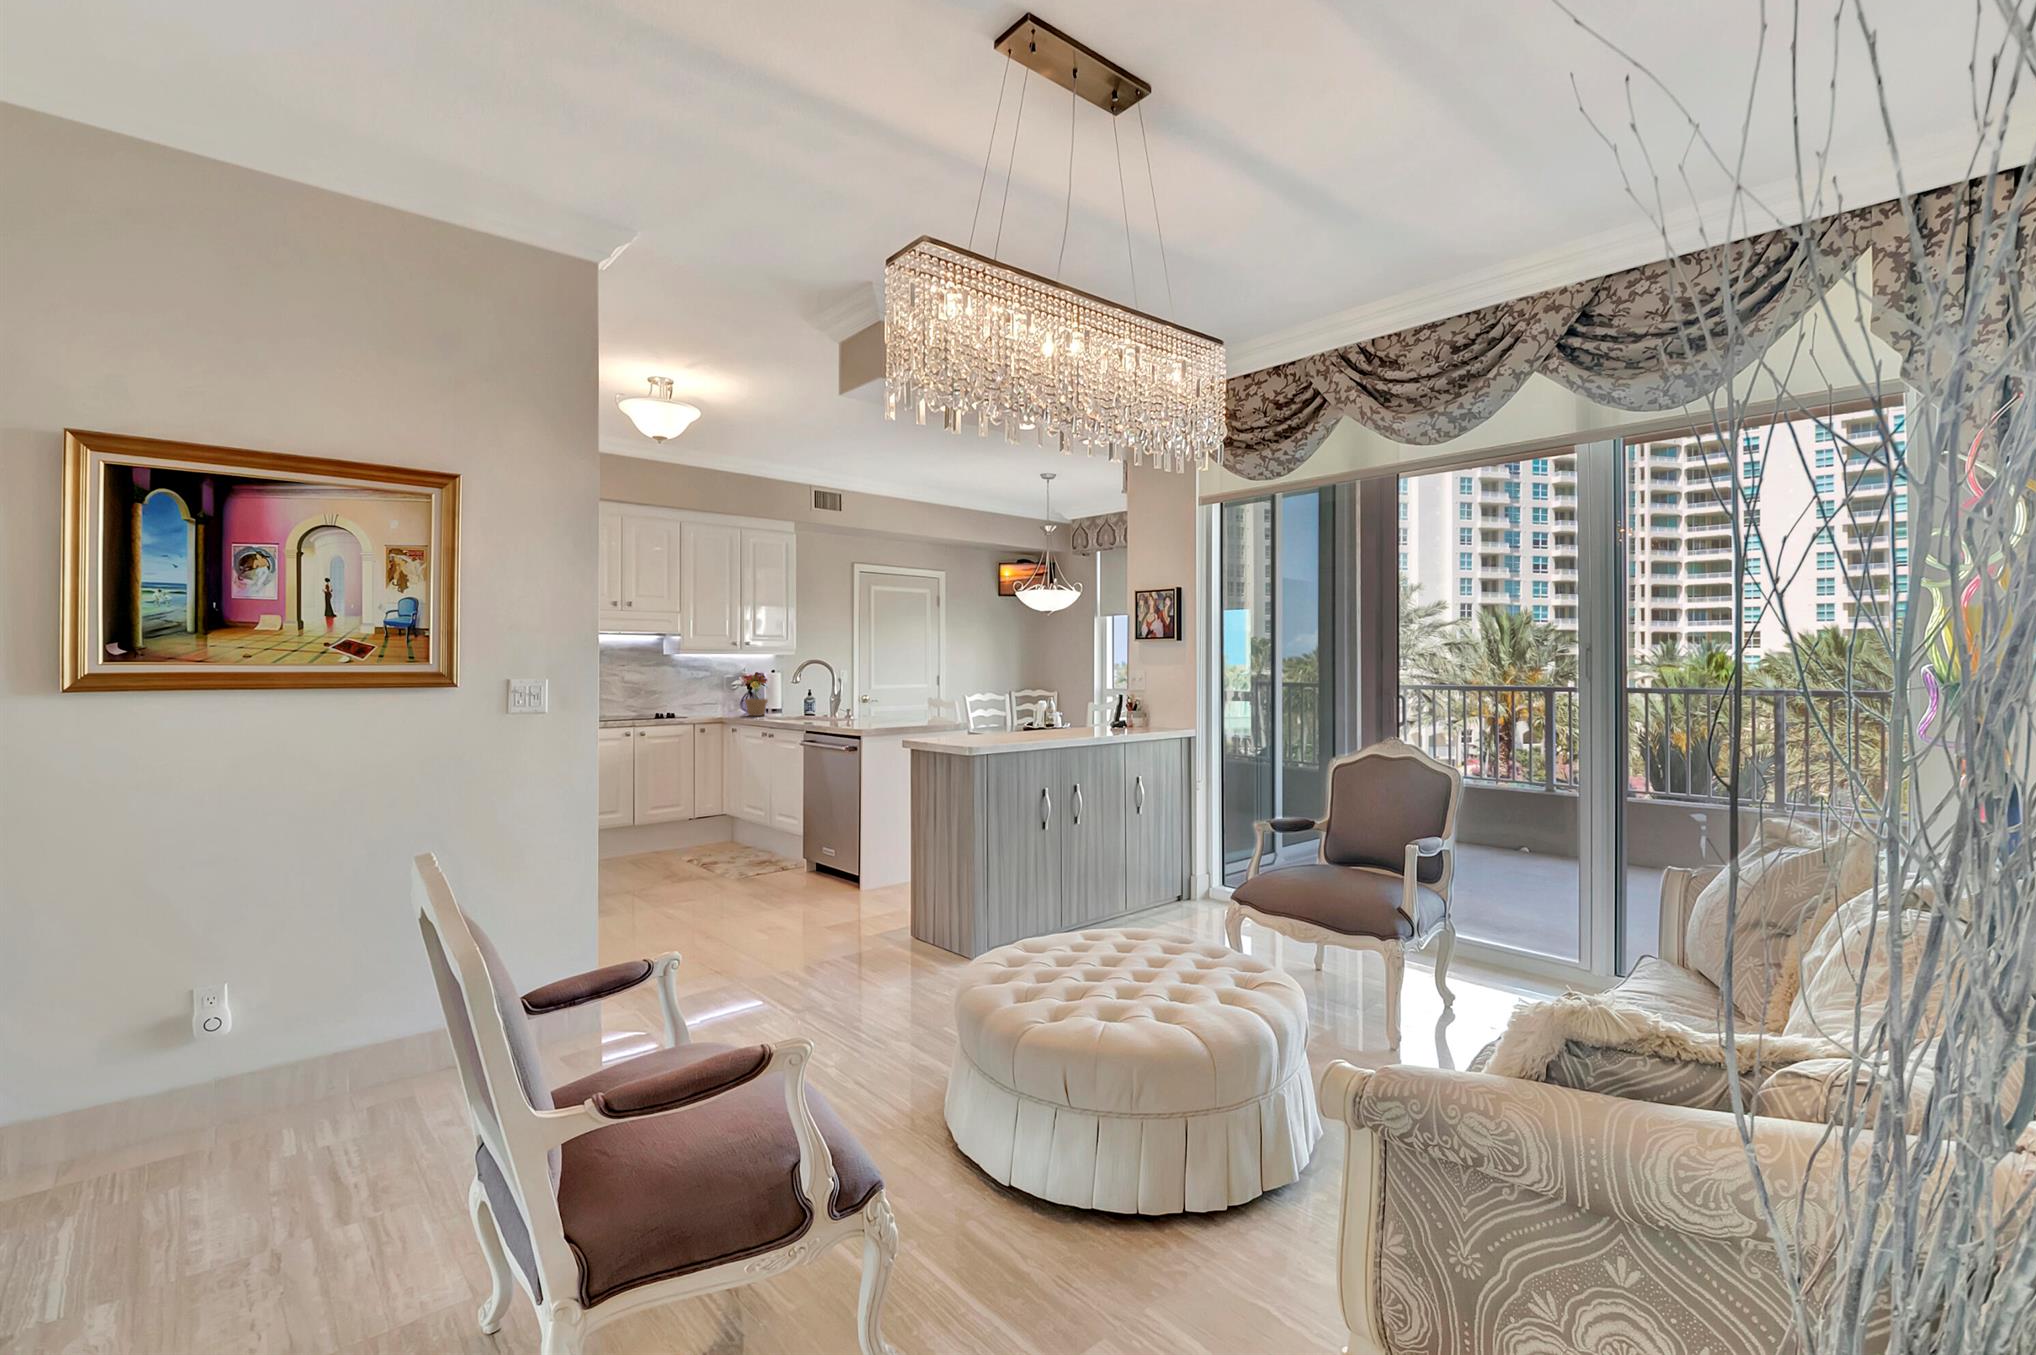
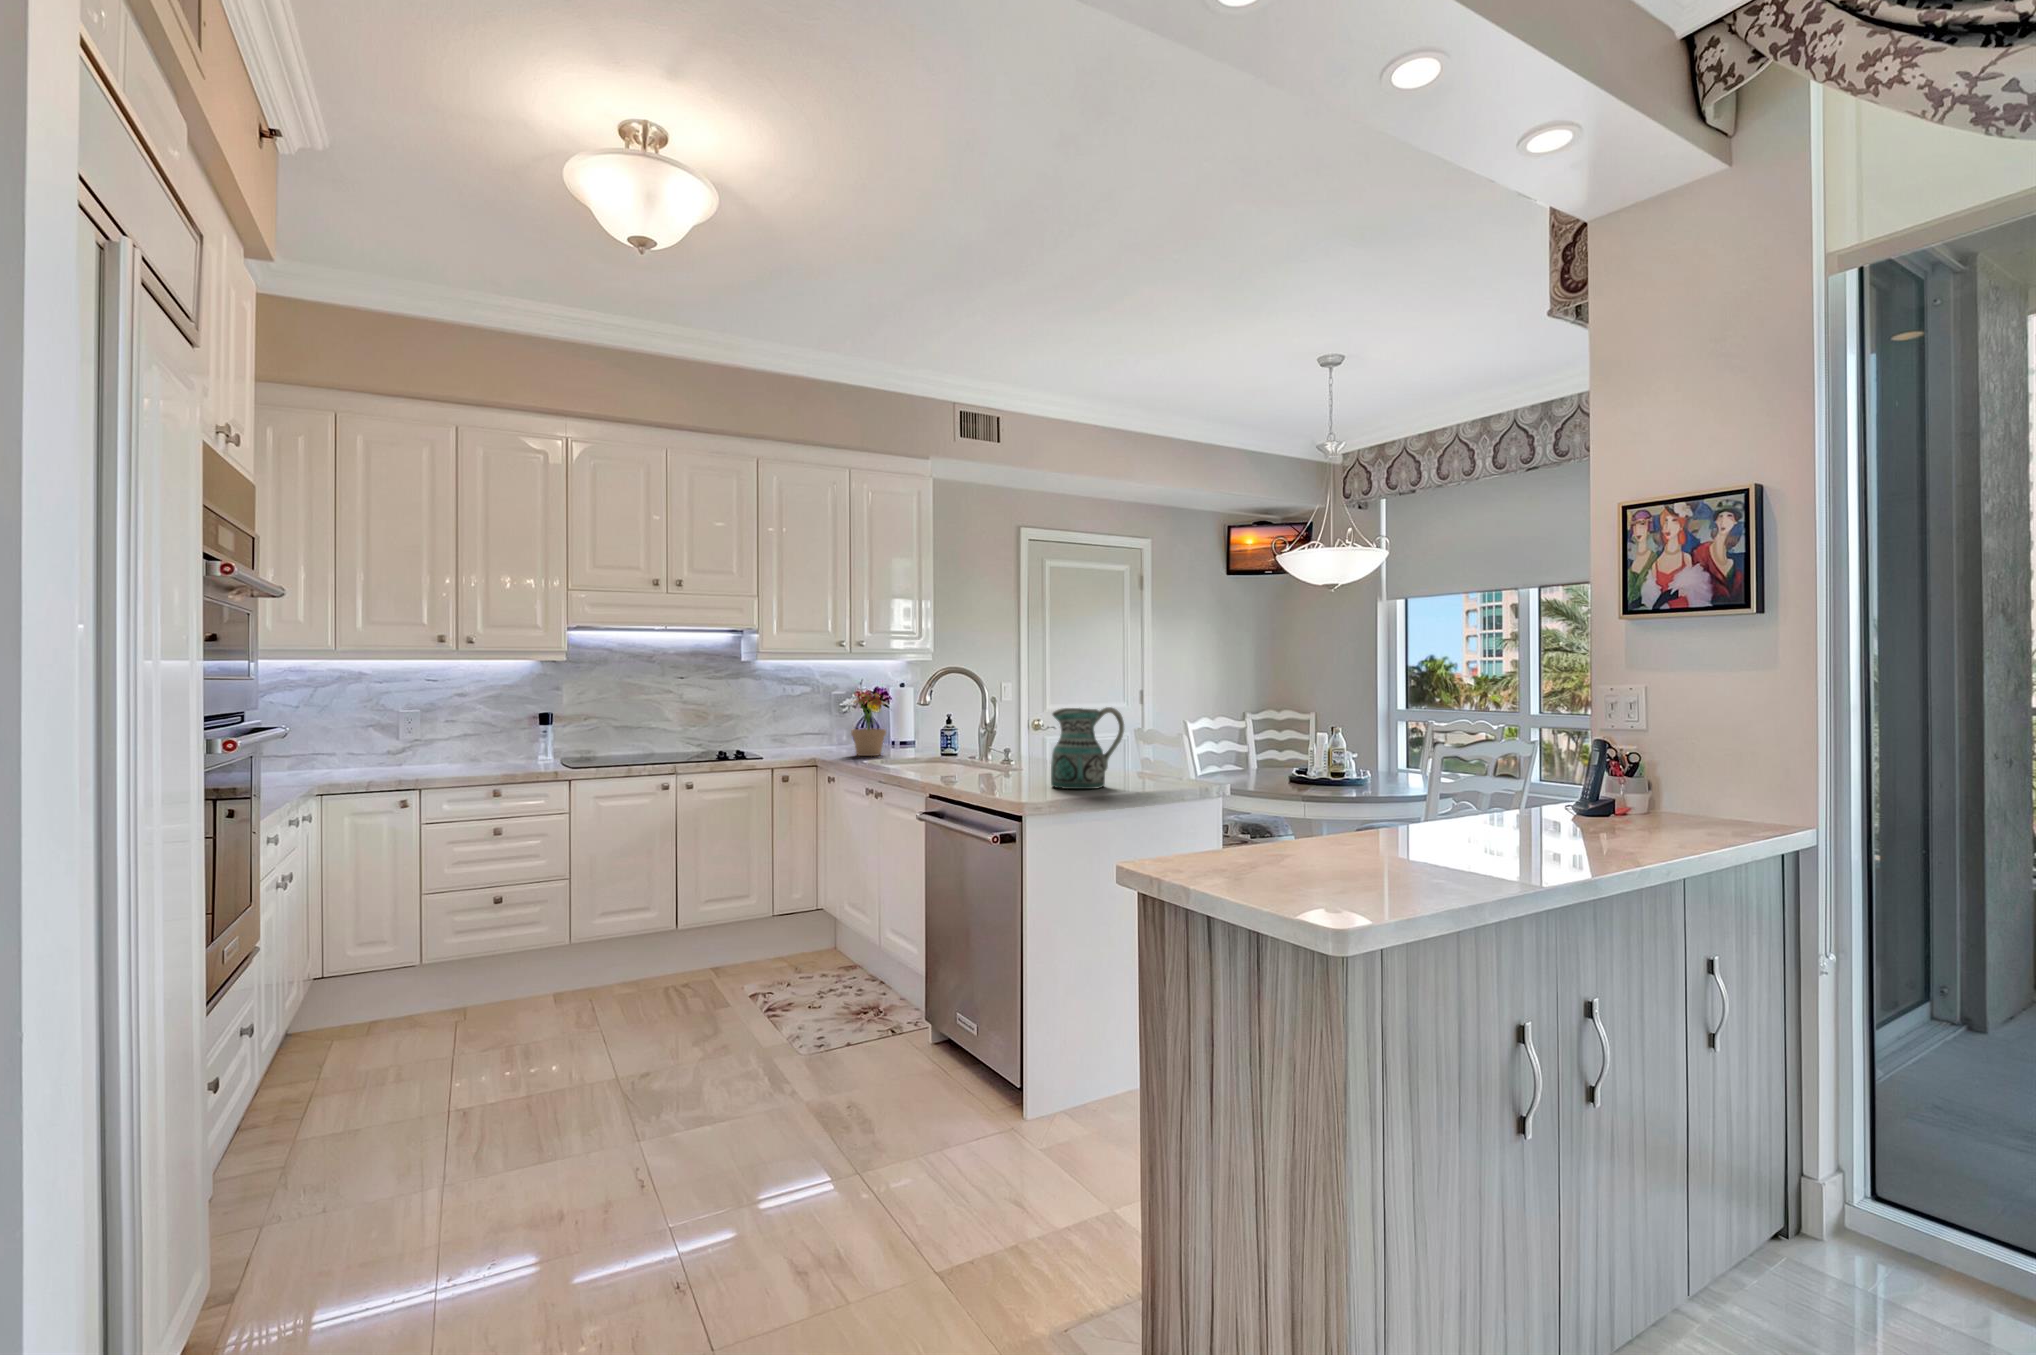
ceramic pitcher: none [876,682,916,725] -> present [1051,707,1124,789]

